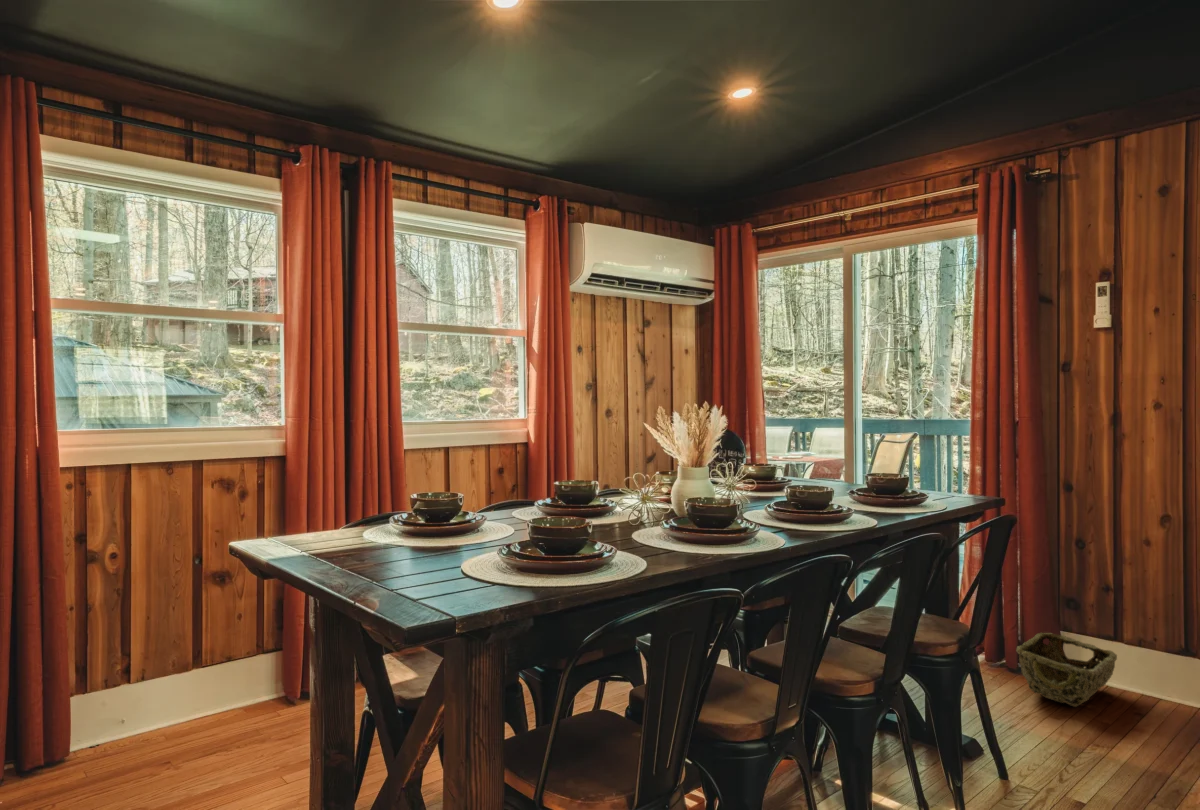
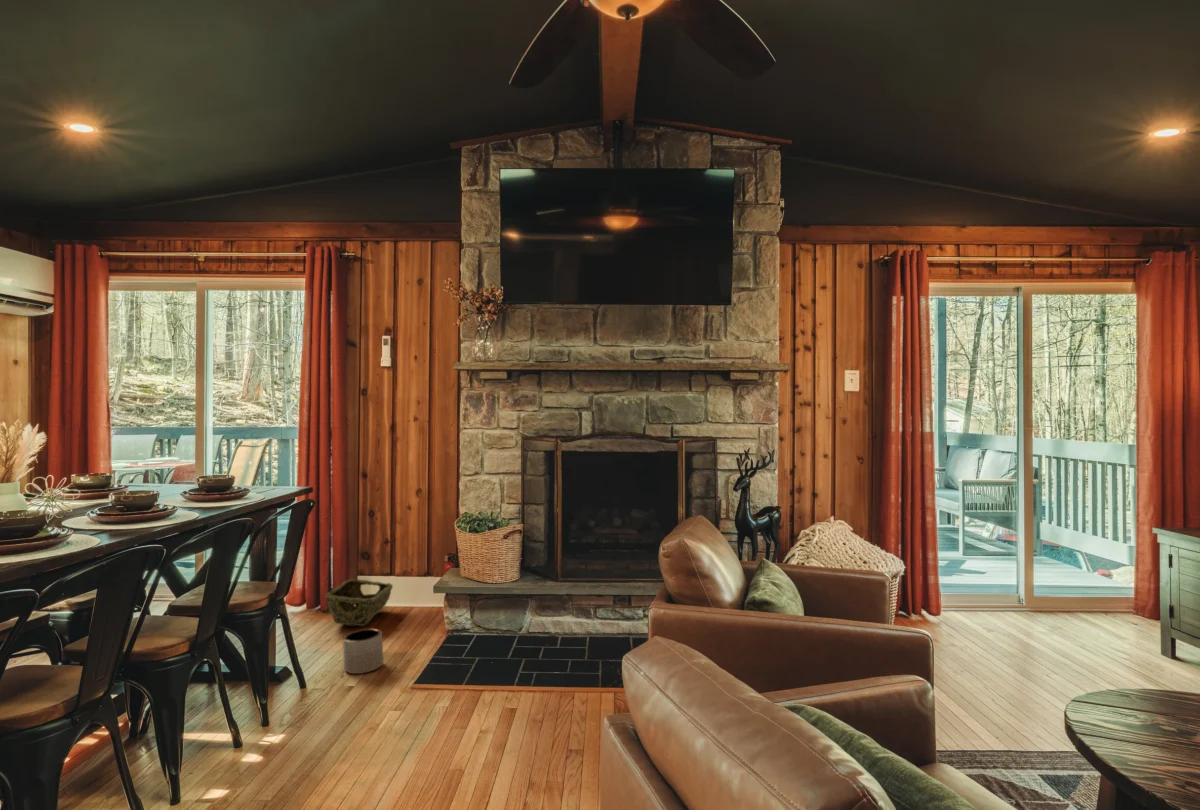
planter: none [1060,717,1129,789] -> present [343,628,383,674]

